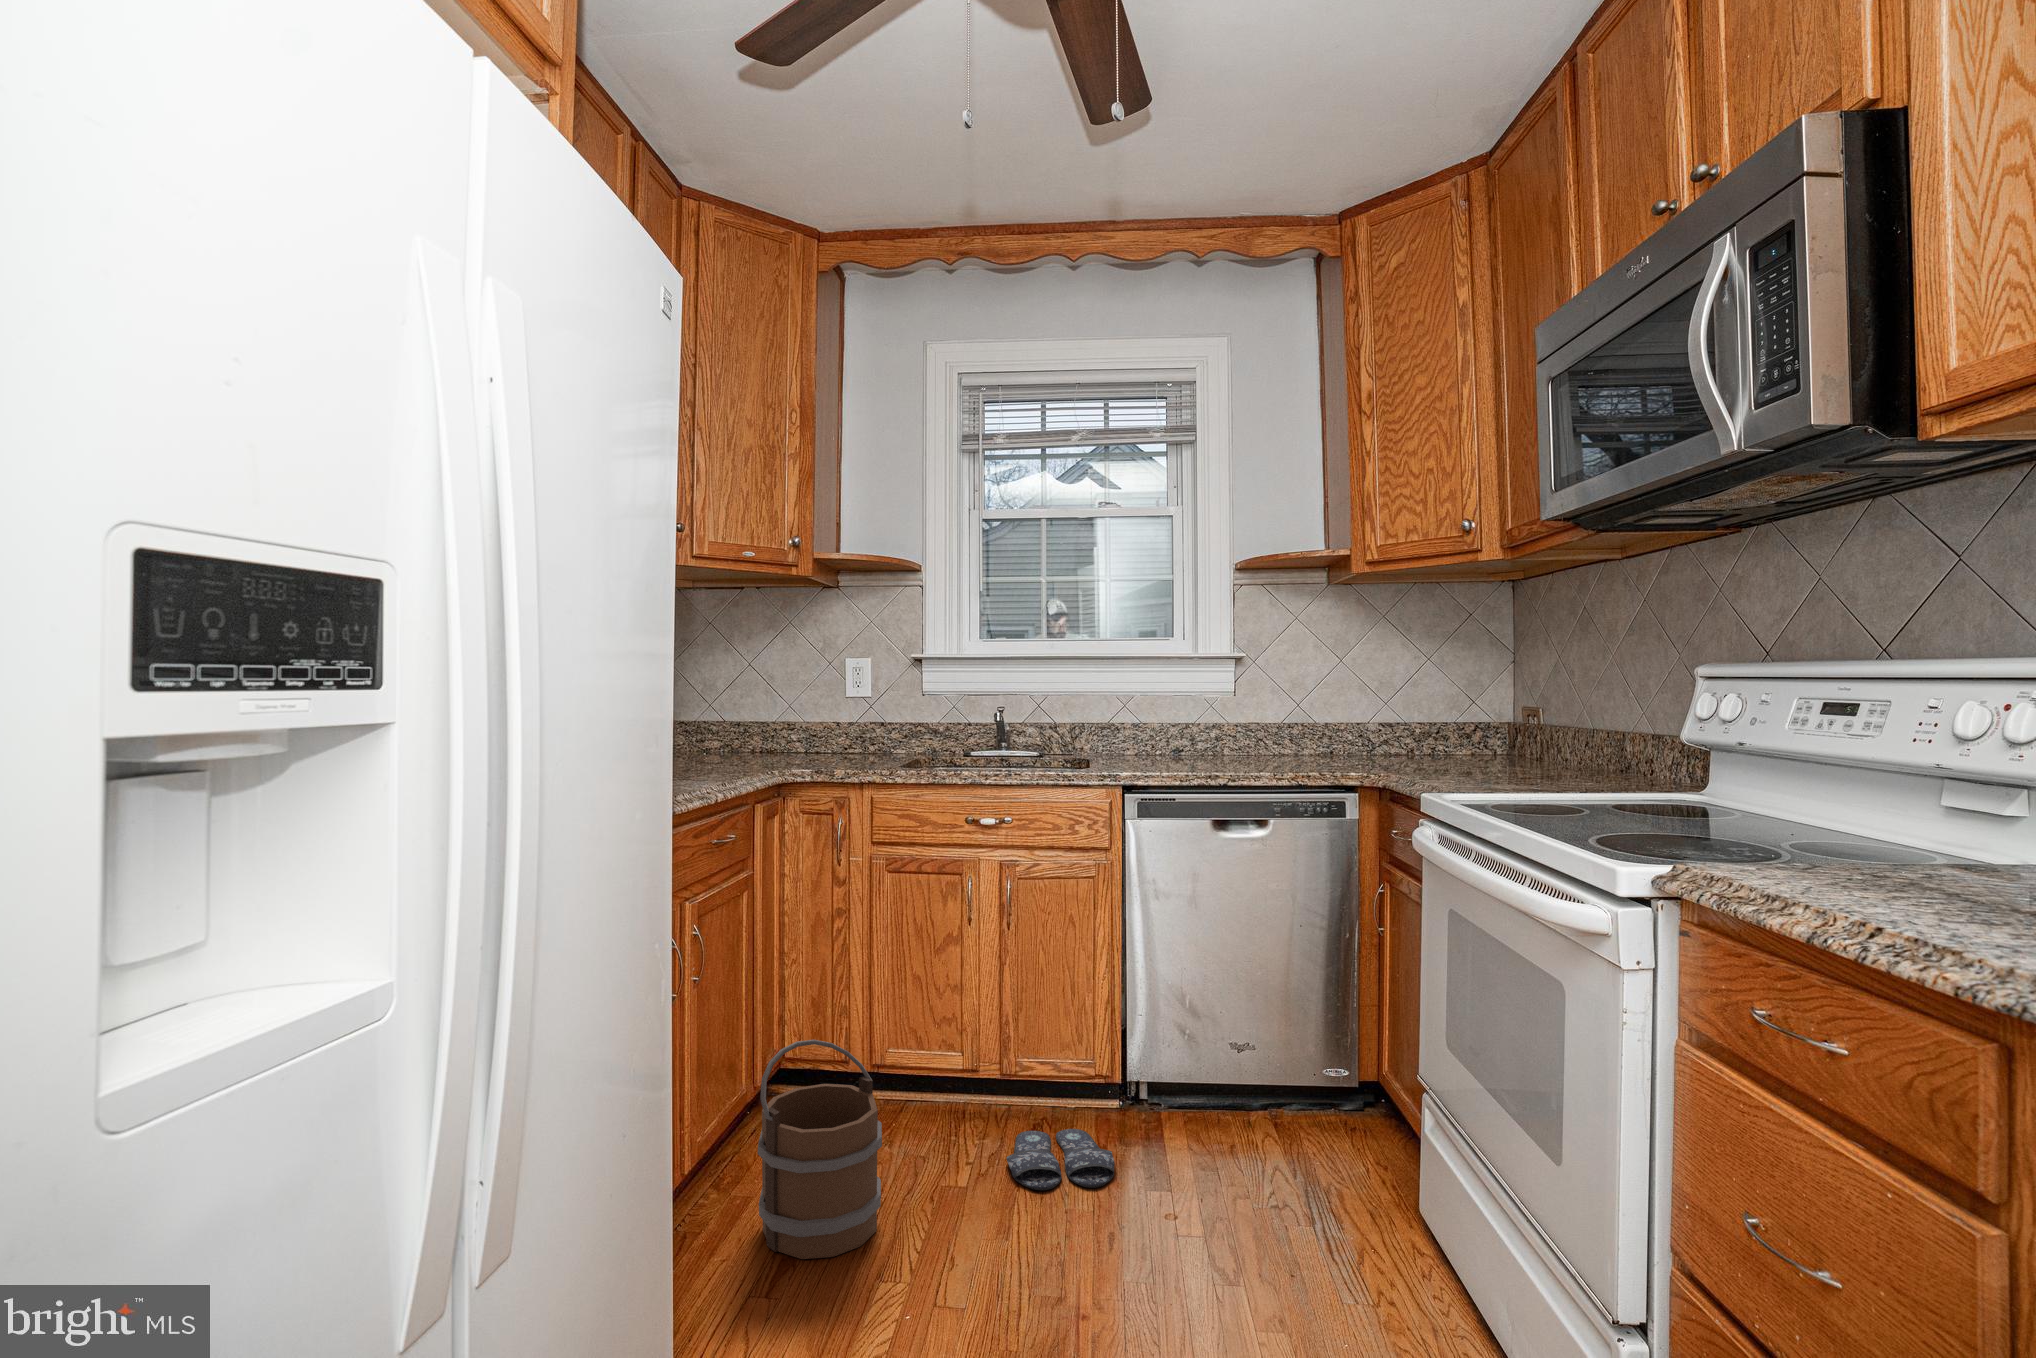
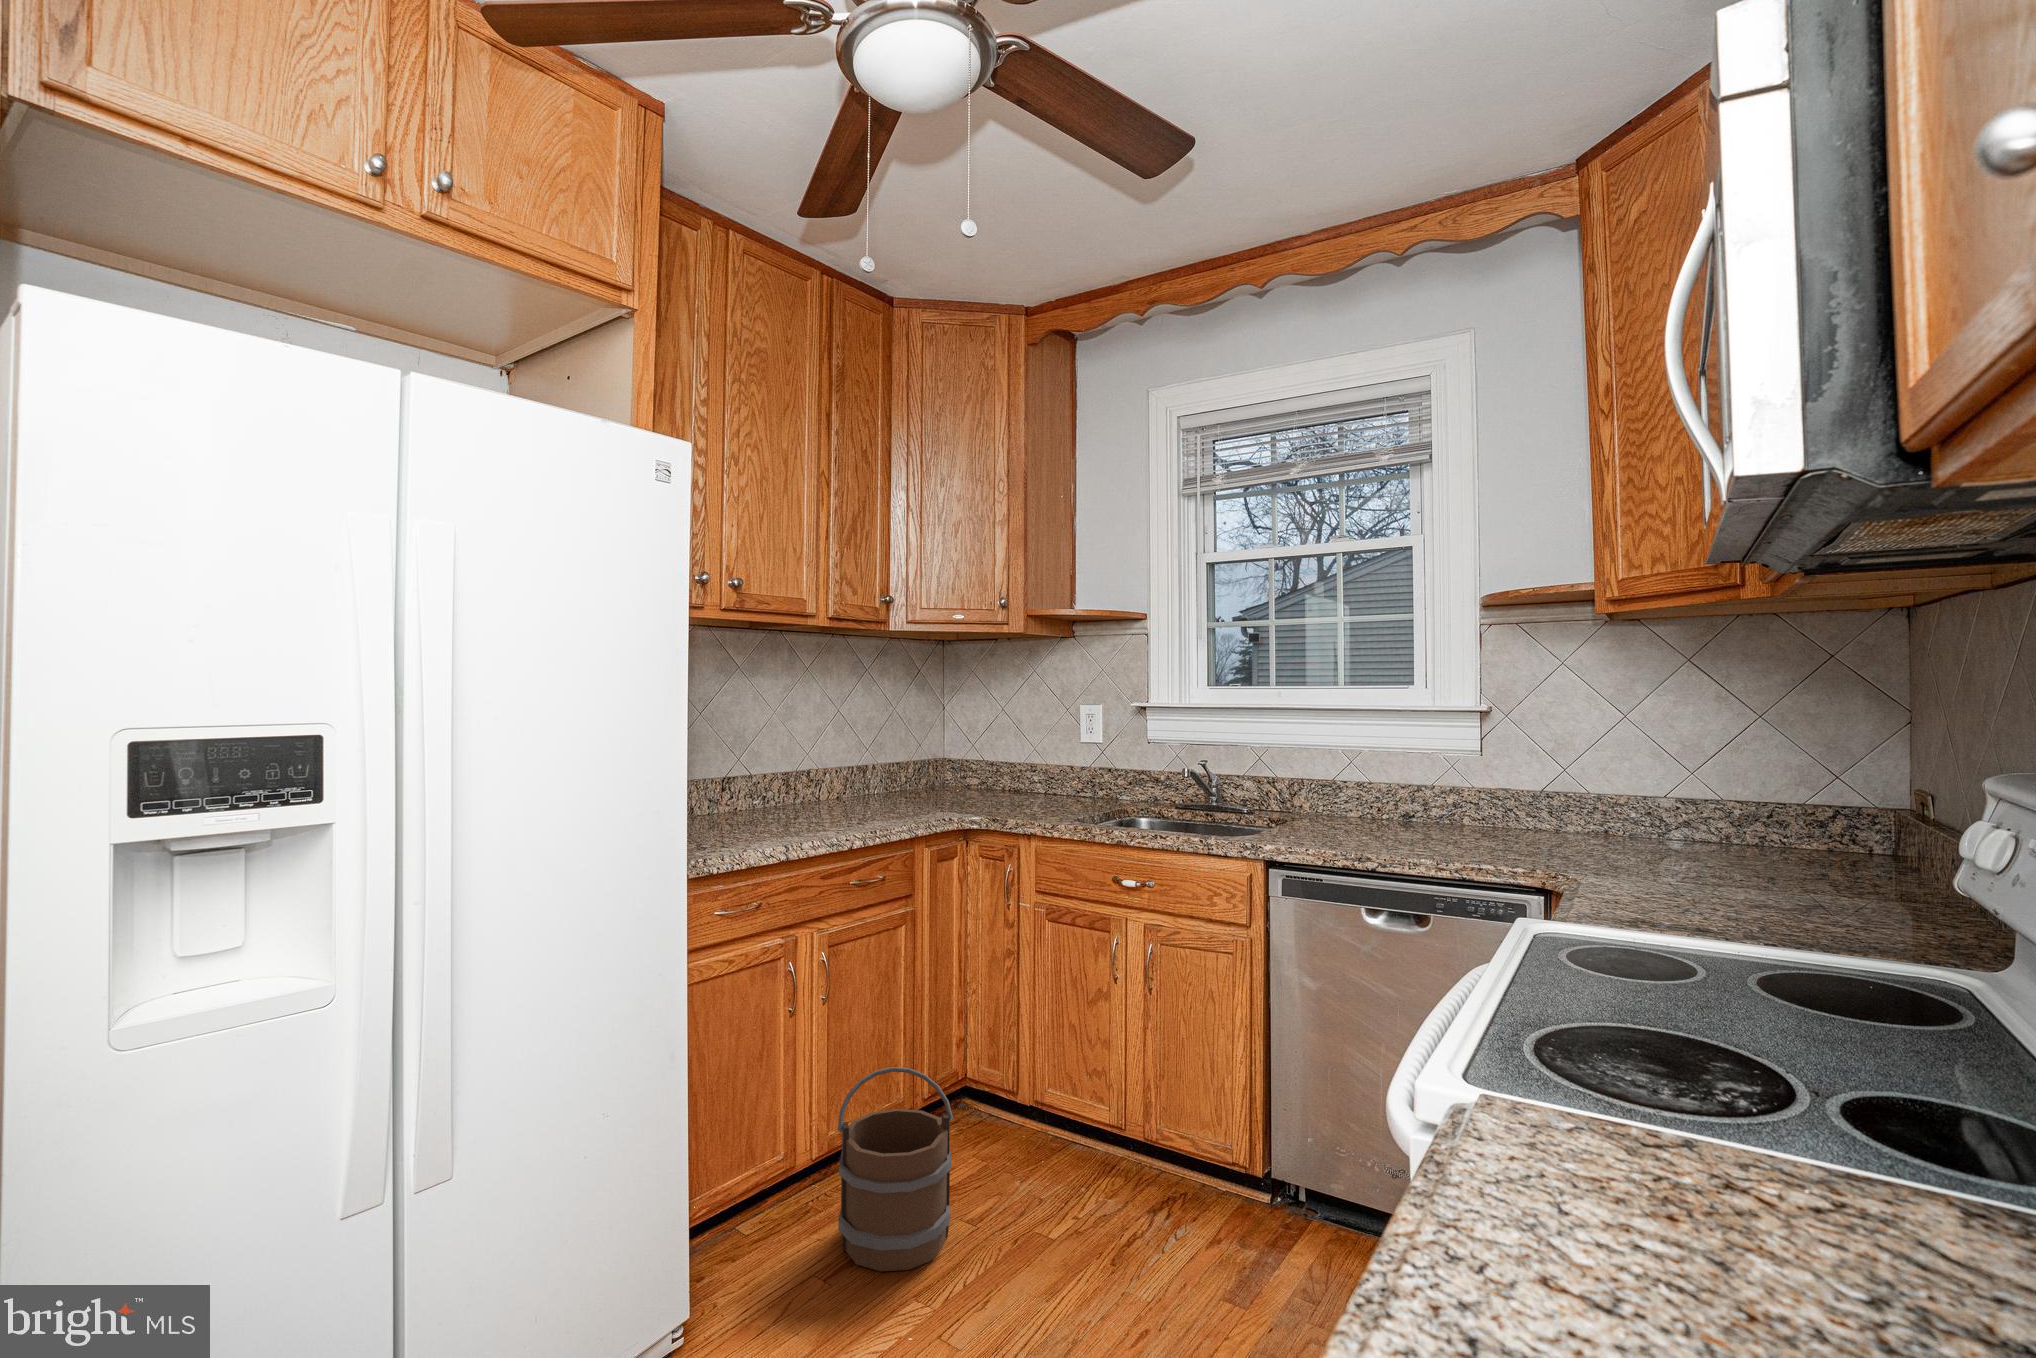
slippers: present [1006,1129,1114,1190] -> none [1089,1206,1206,1288]

